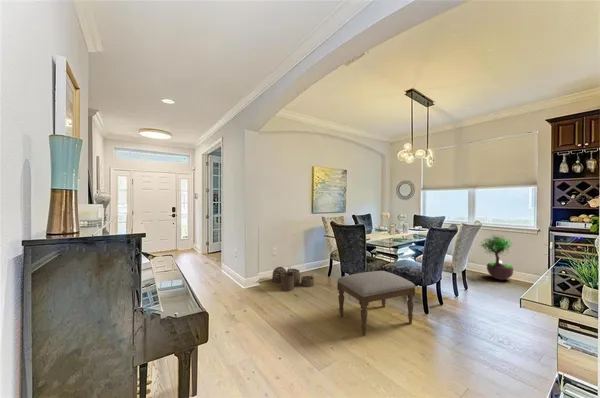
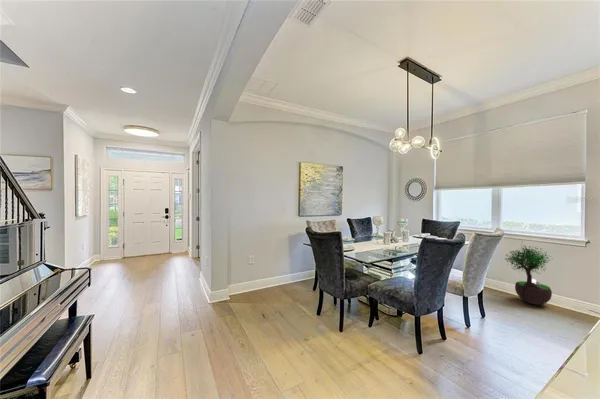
woven basket: present [272,267,314,291] -> none [246,276,291,308]
ottoman: present [337,271,415,336] -> none [299,292,398,384]

